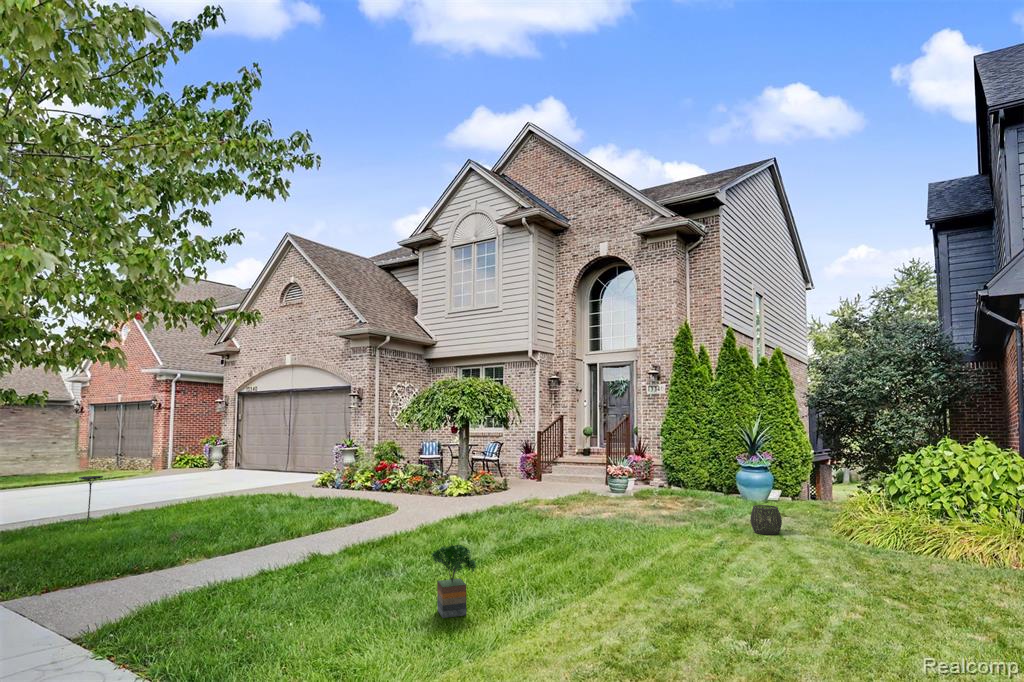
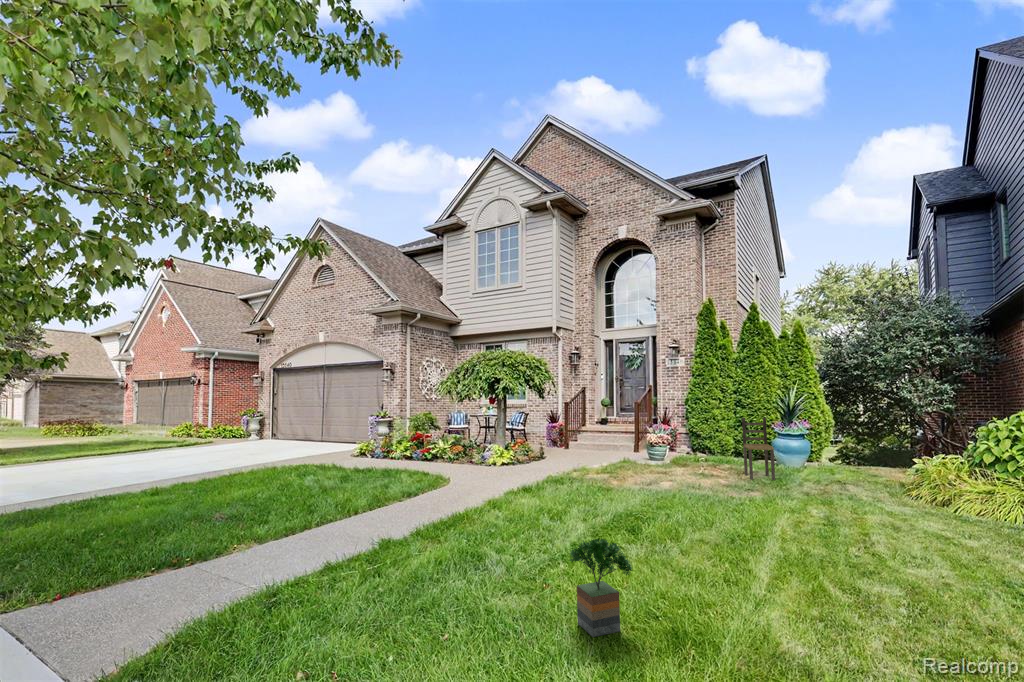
chair: none [690,449,717,512] -> present [742,418,775,480]
side table: present [79,476,103,523] -> none [117,450,143,501]
woven basket: present [750,505,782,535] -> none [836,475,874,507]

